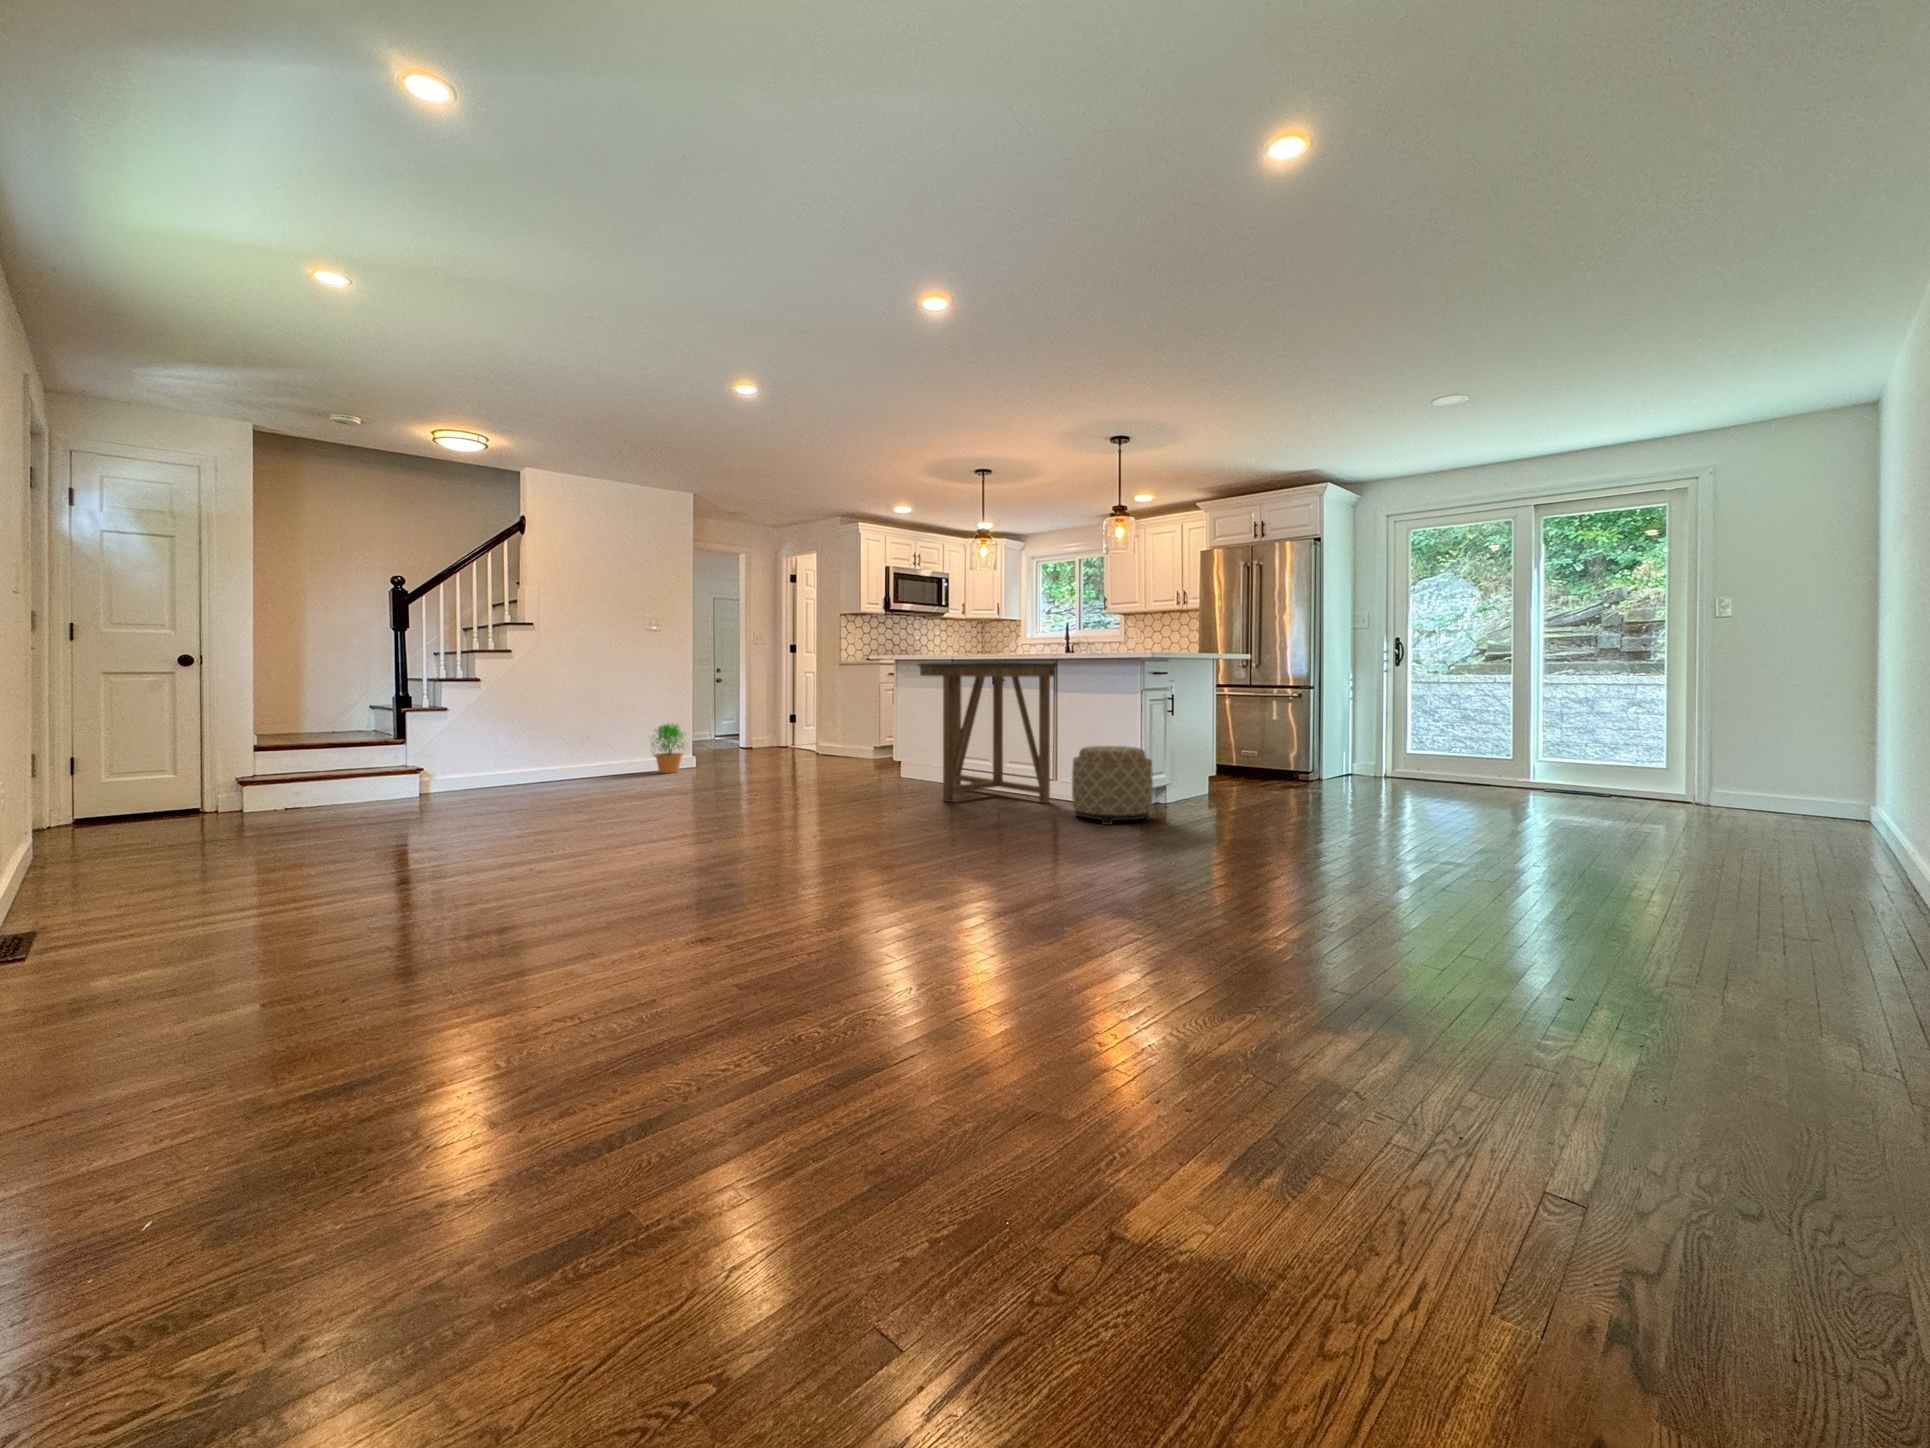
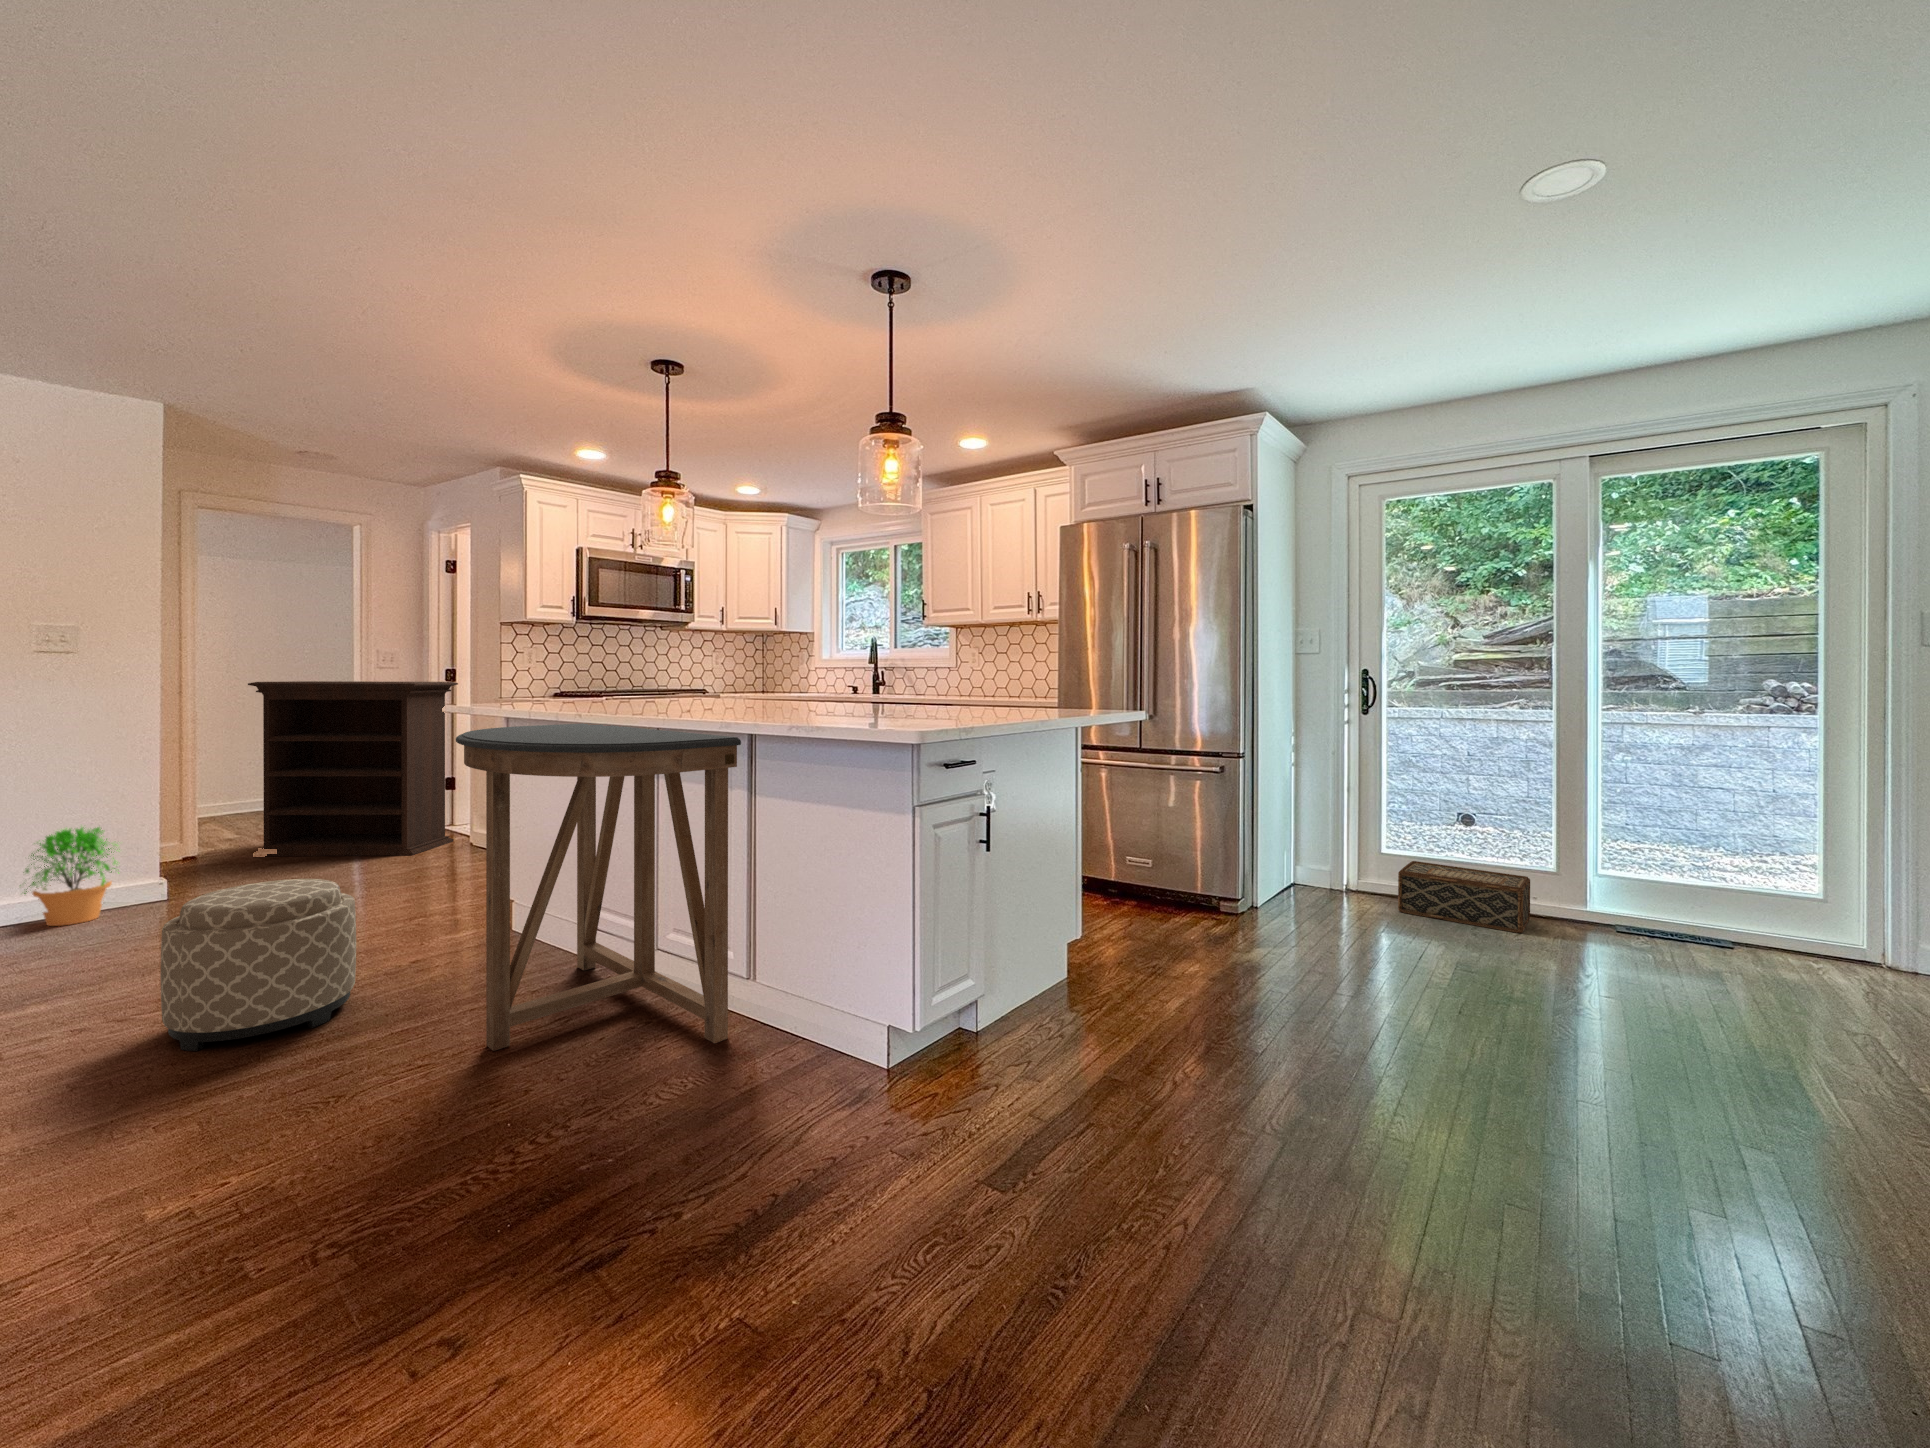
bookshelf: none [698,651,806,757] -> present [248,681,458,856]
ottoman: present [1072,746,1153,825] -> present [160,879,356,1051]
woven basket: none [1413,755,1495,789] -> present [1398,861,1530,933]

